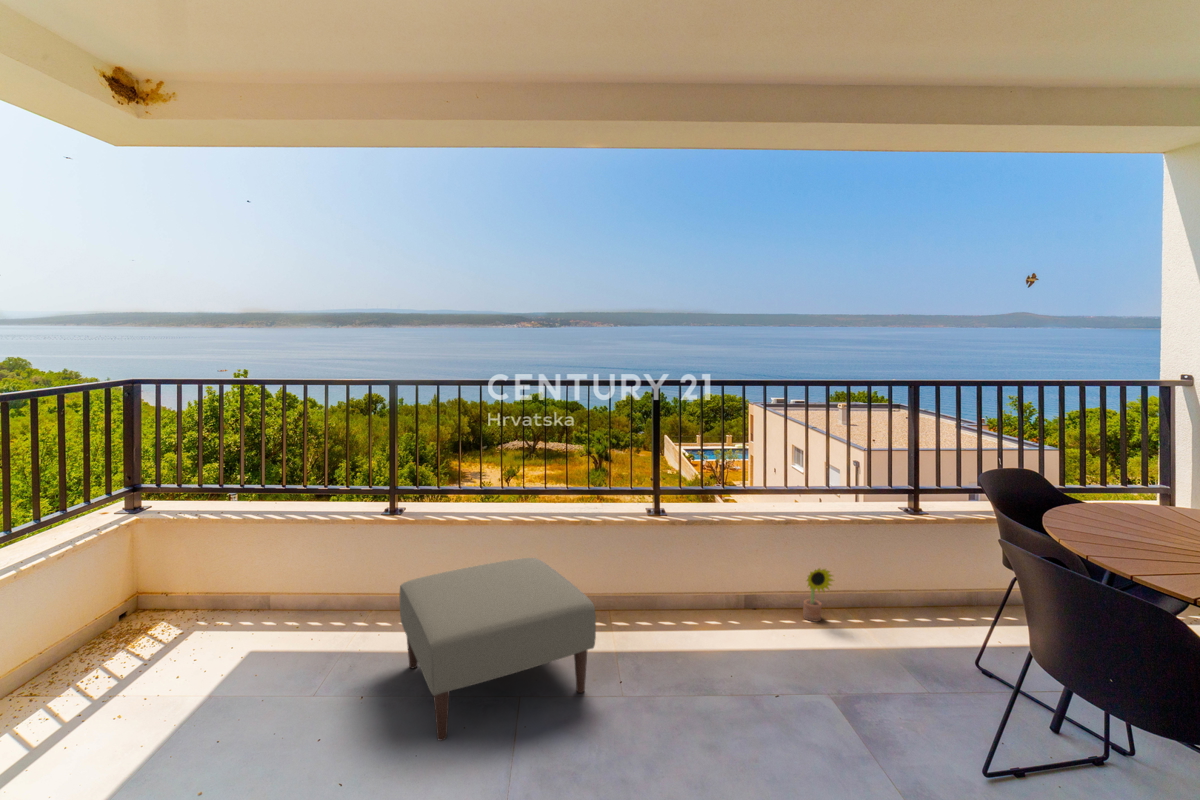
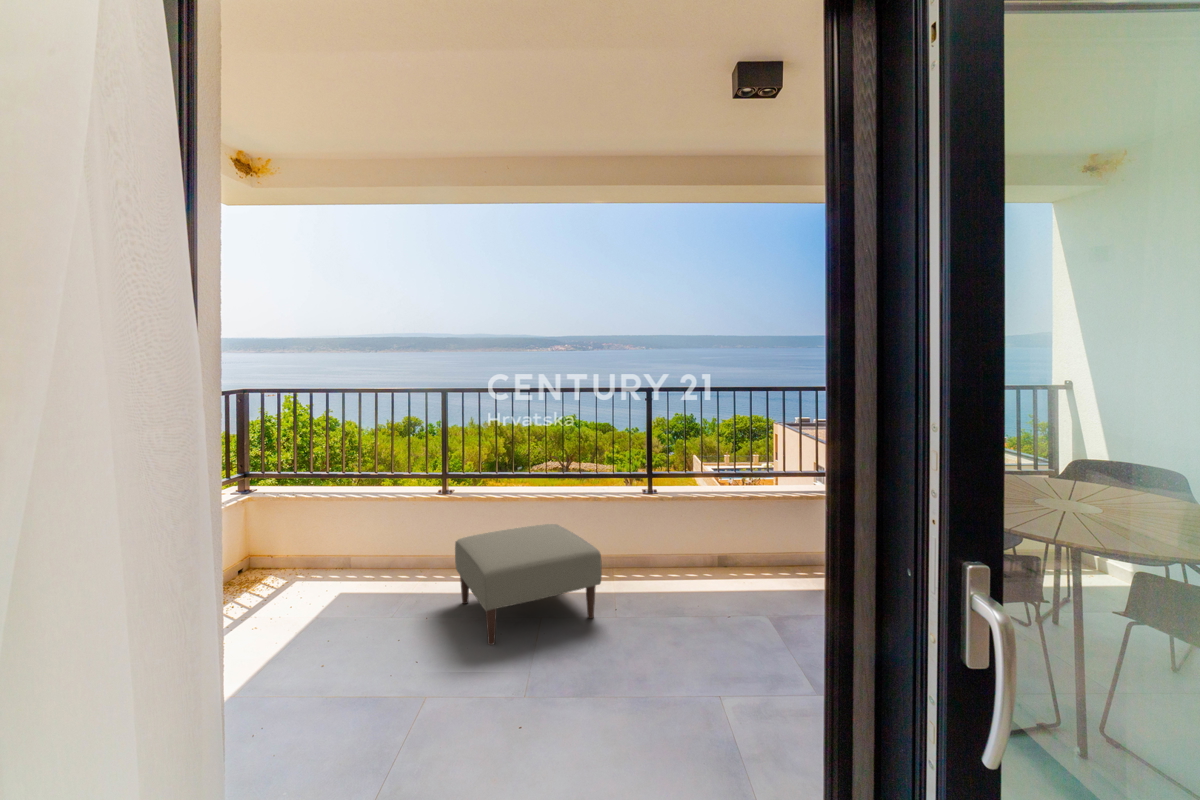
decorative plant: present [803,568,833,621] -> none [764,532,788,575]

